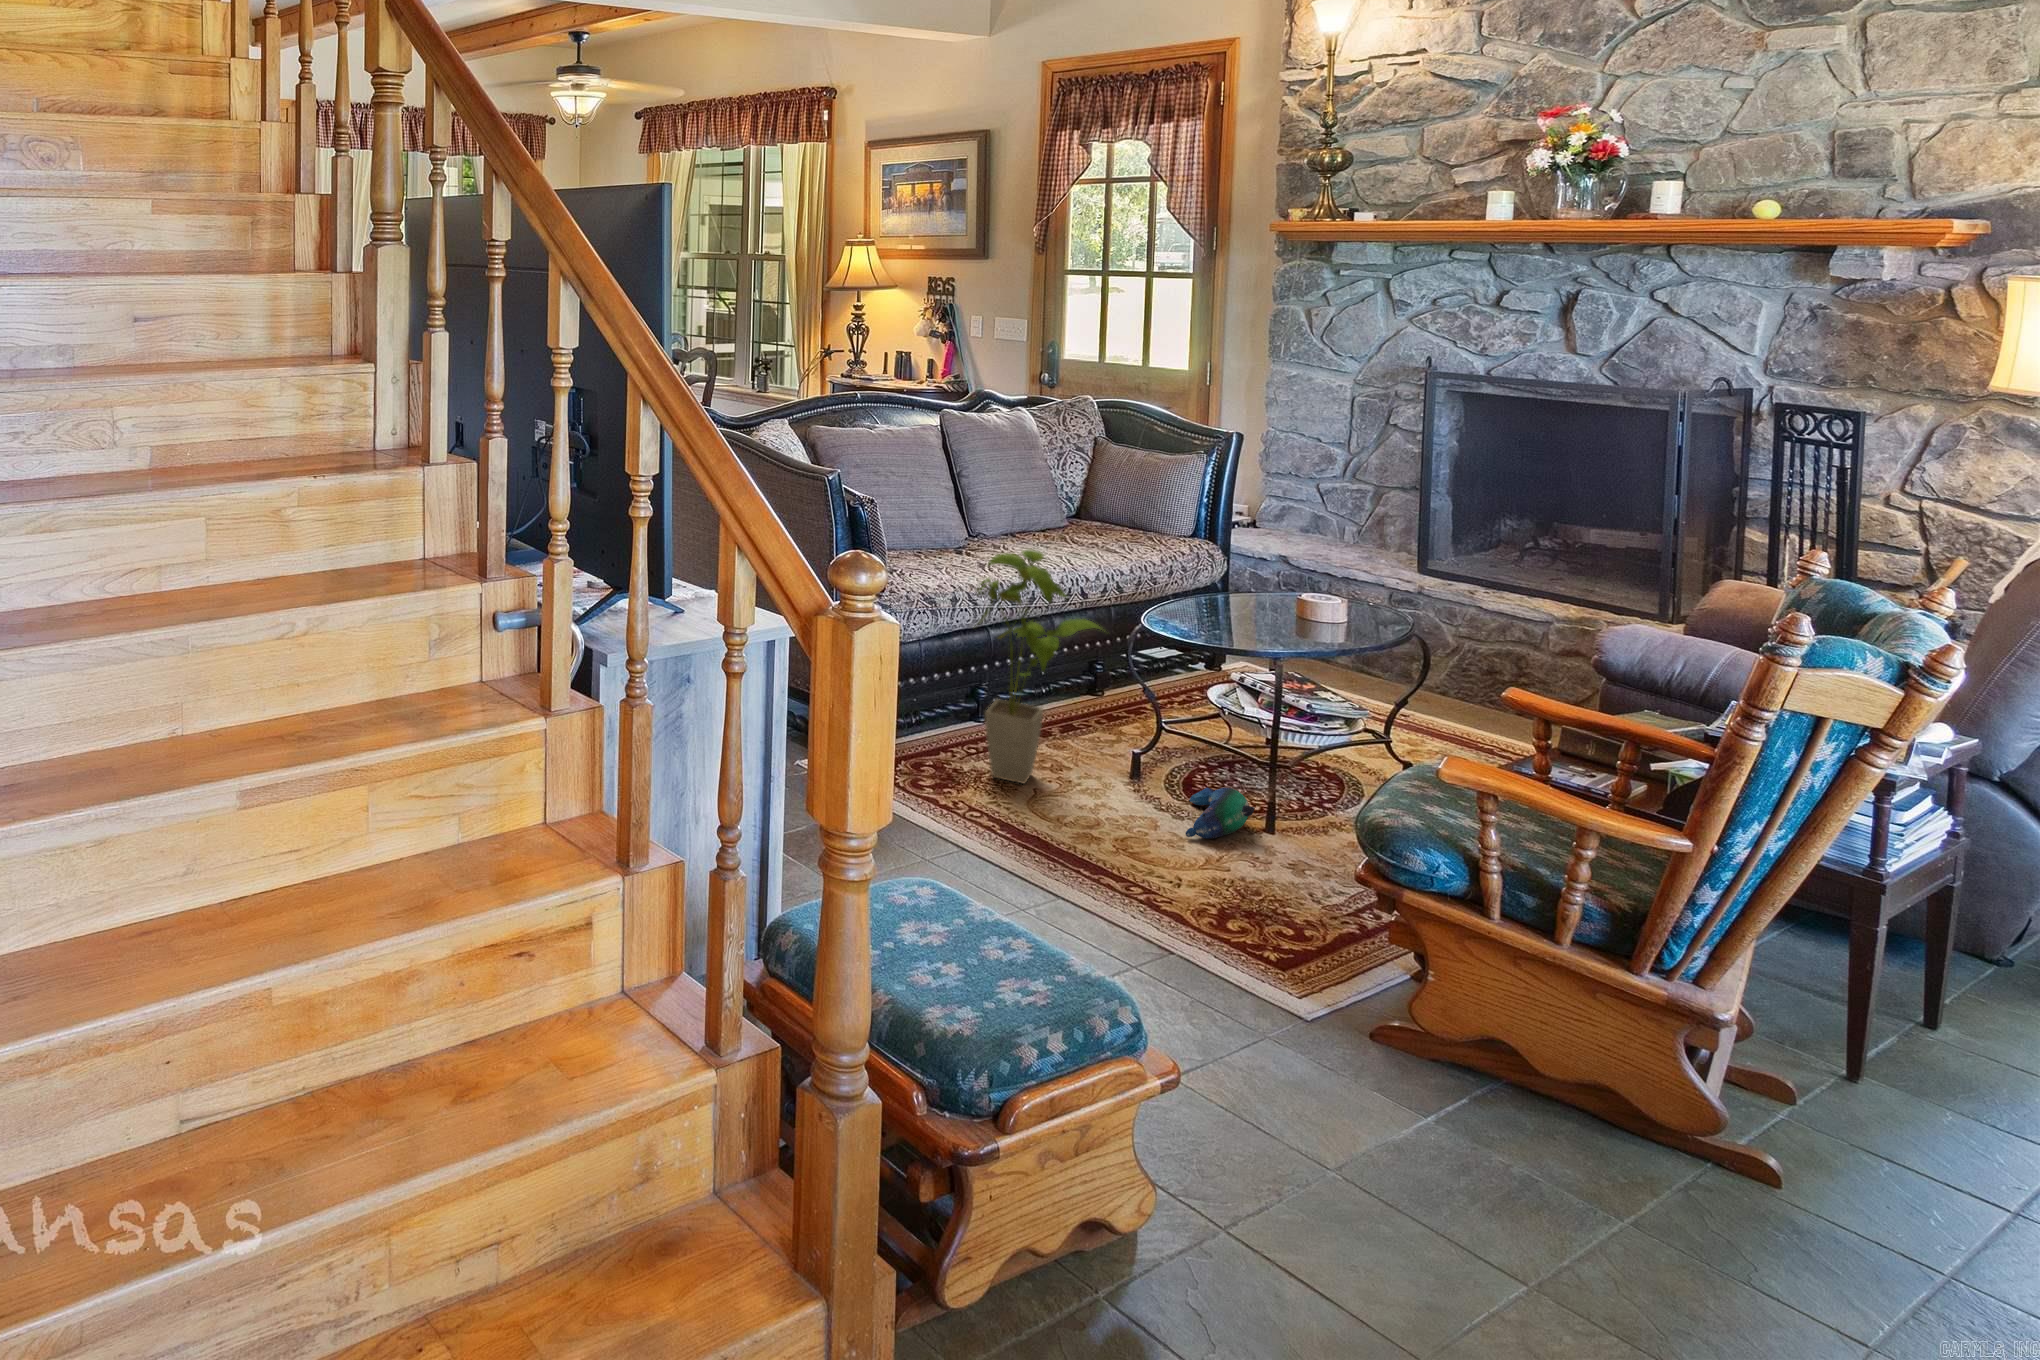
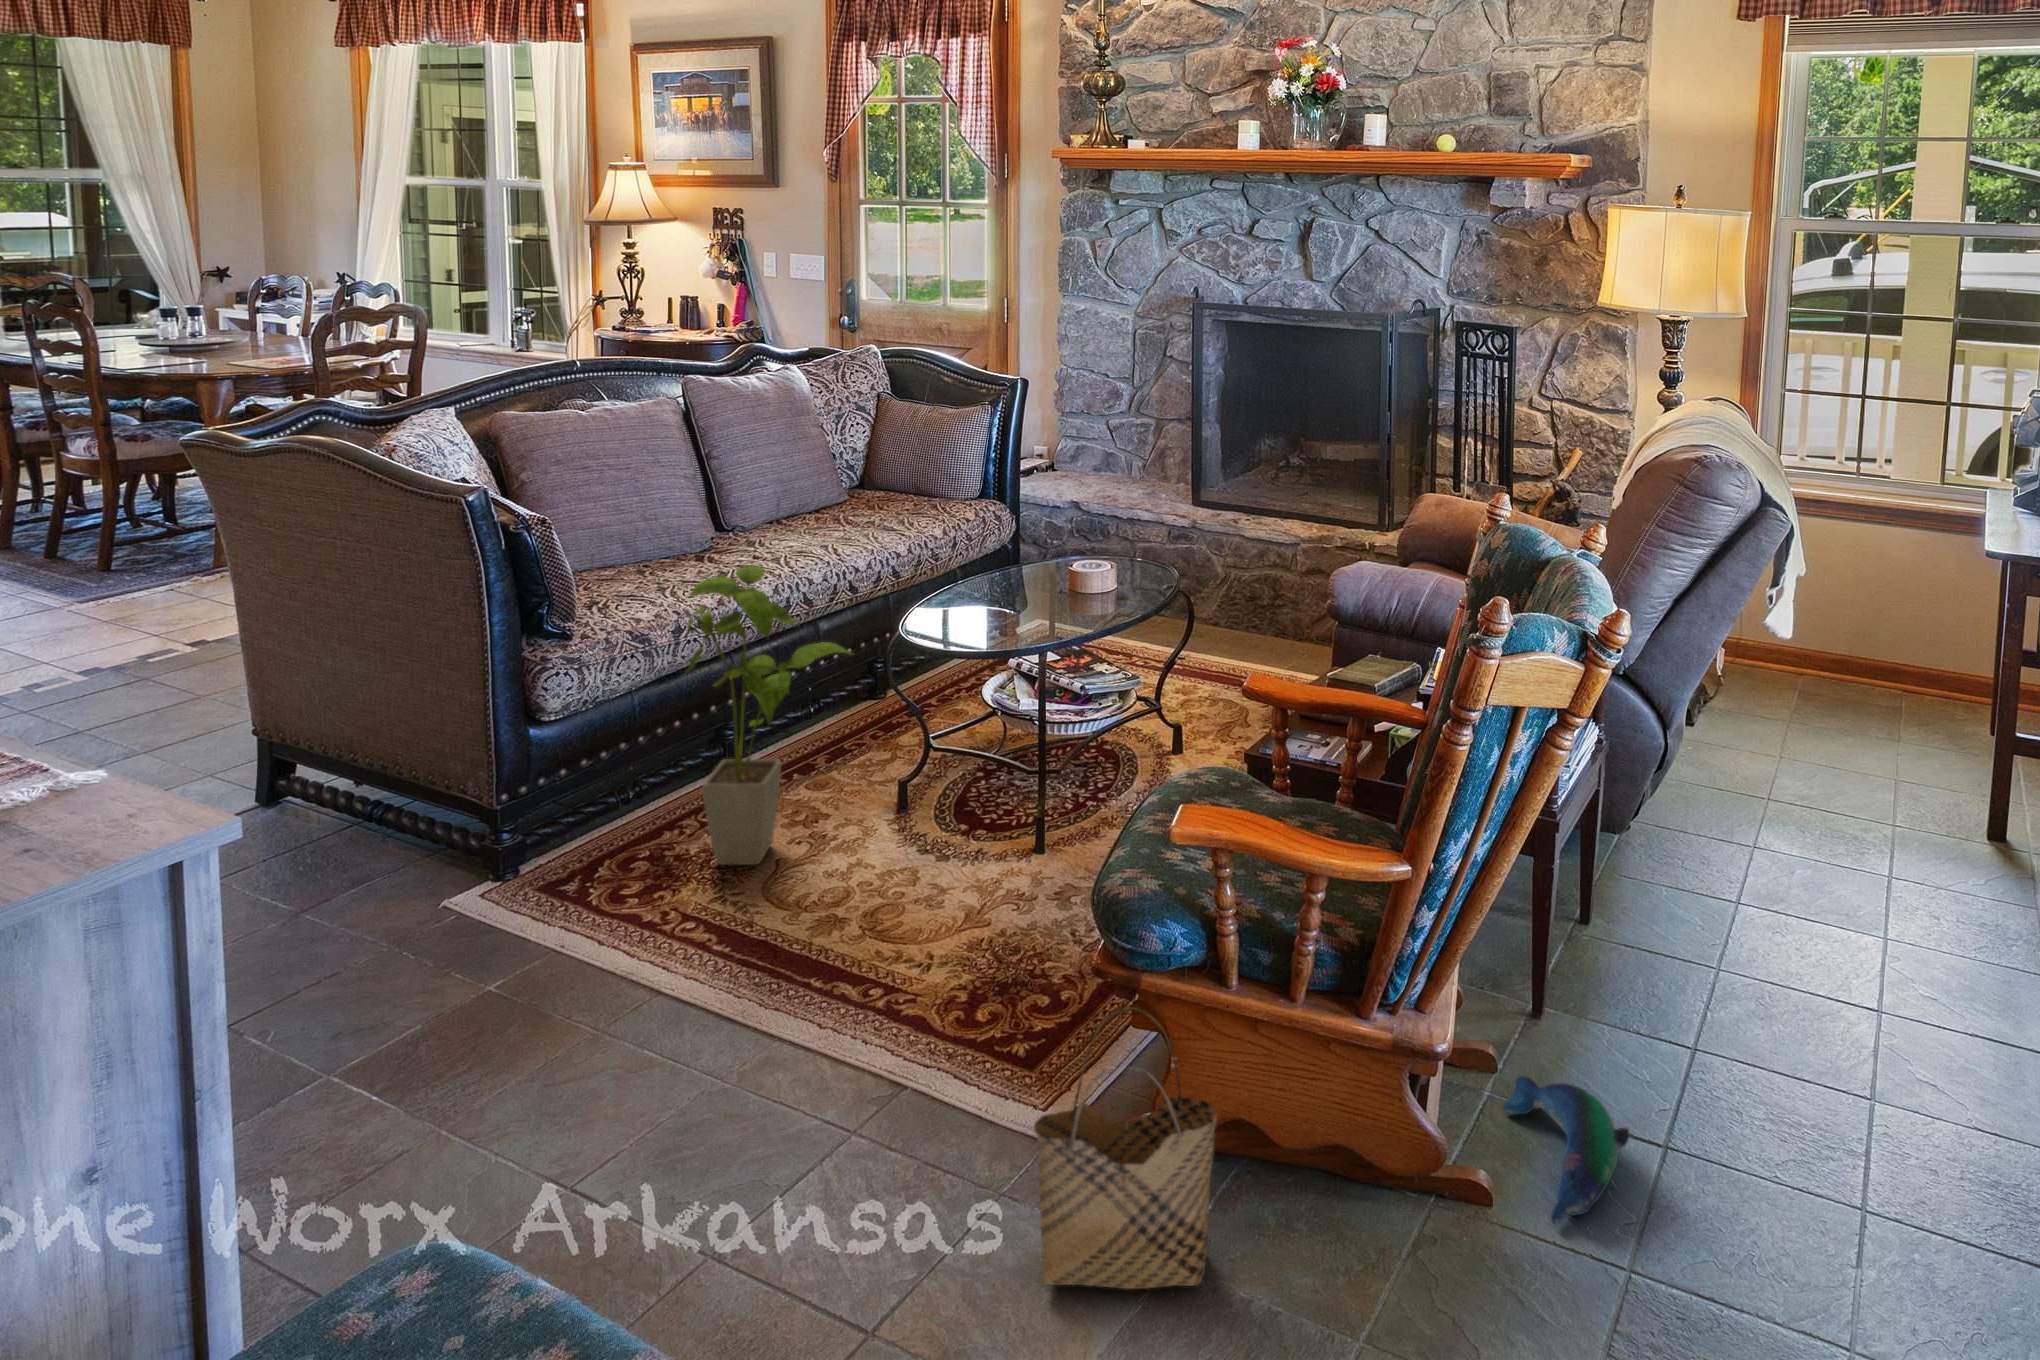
plush toy: present [1185,788,1255,839] -> present [1503,1076,1629,1224]
woven basket: none [1312,901,1482,1131] -> present [1034,1007,1218,1289]

